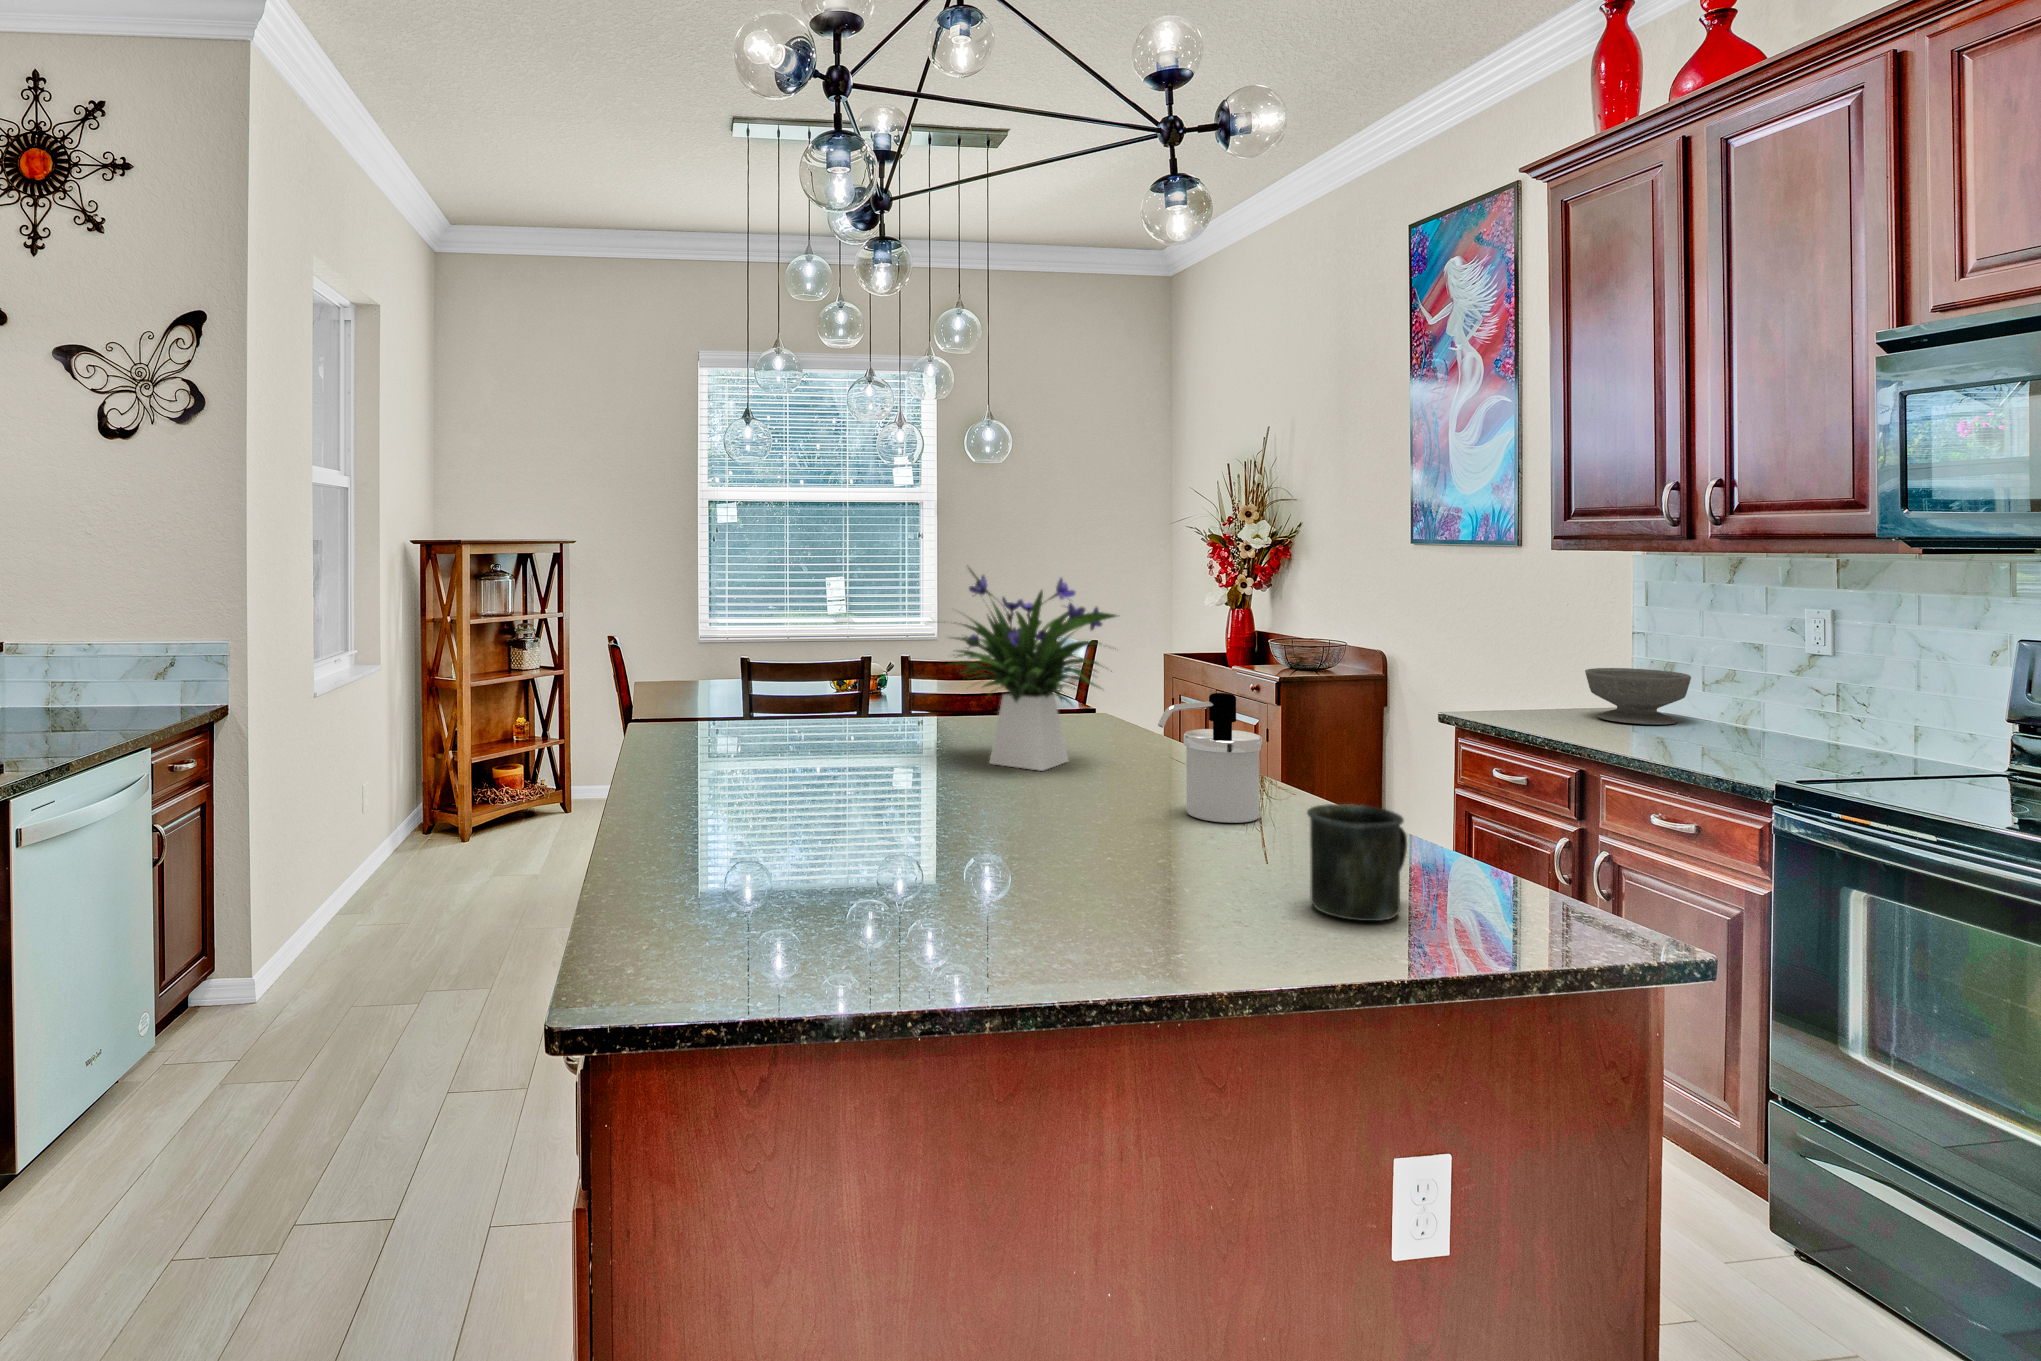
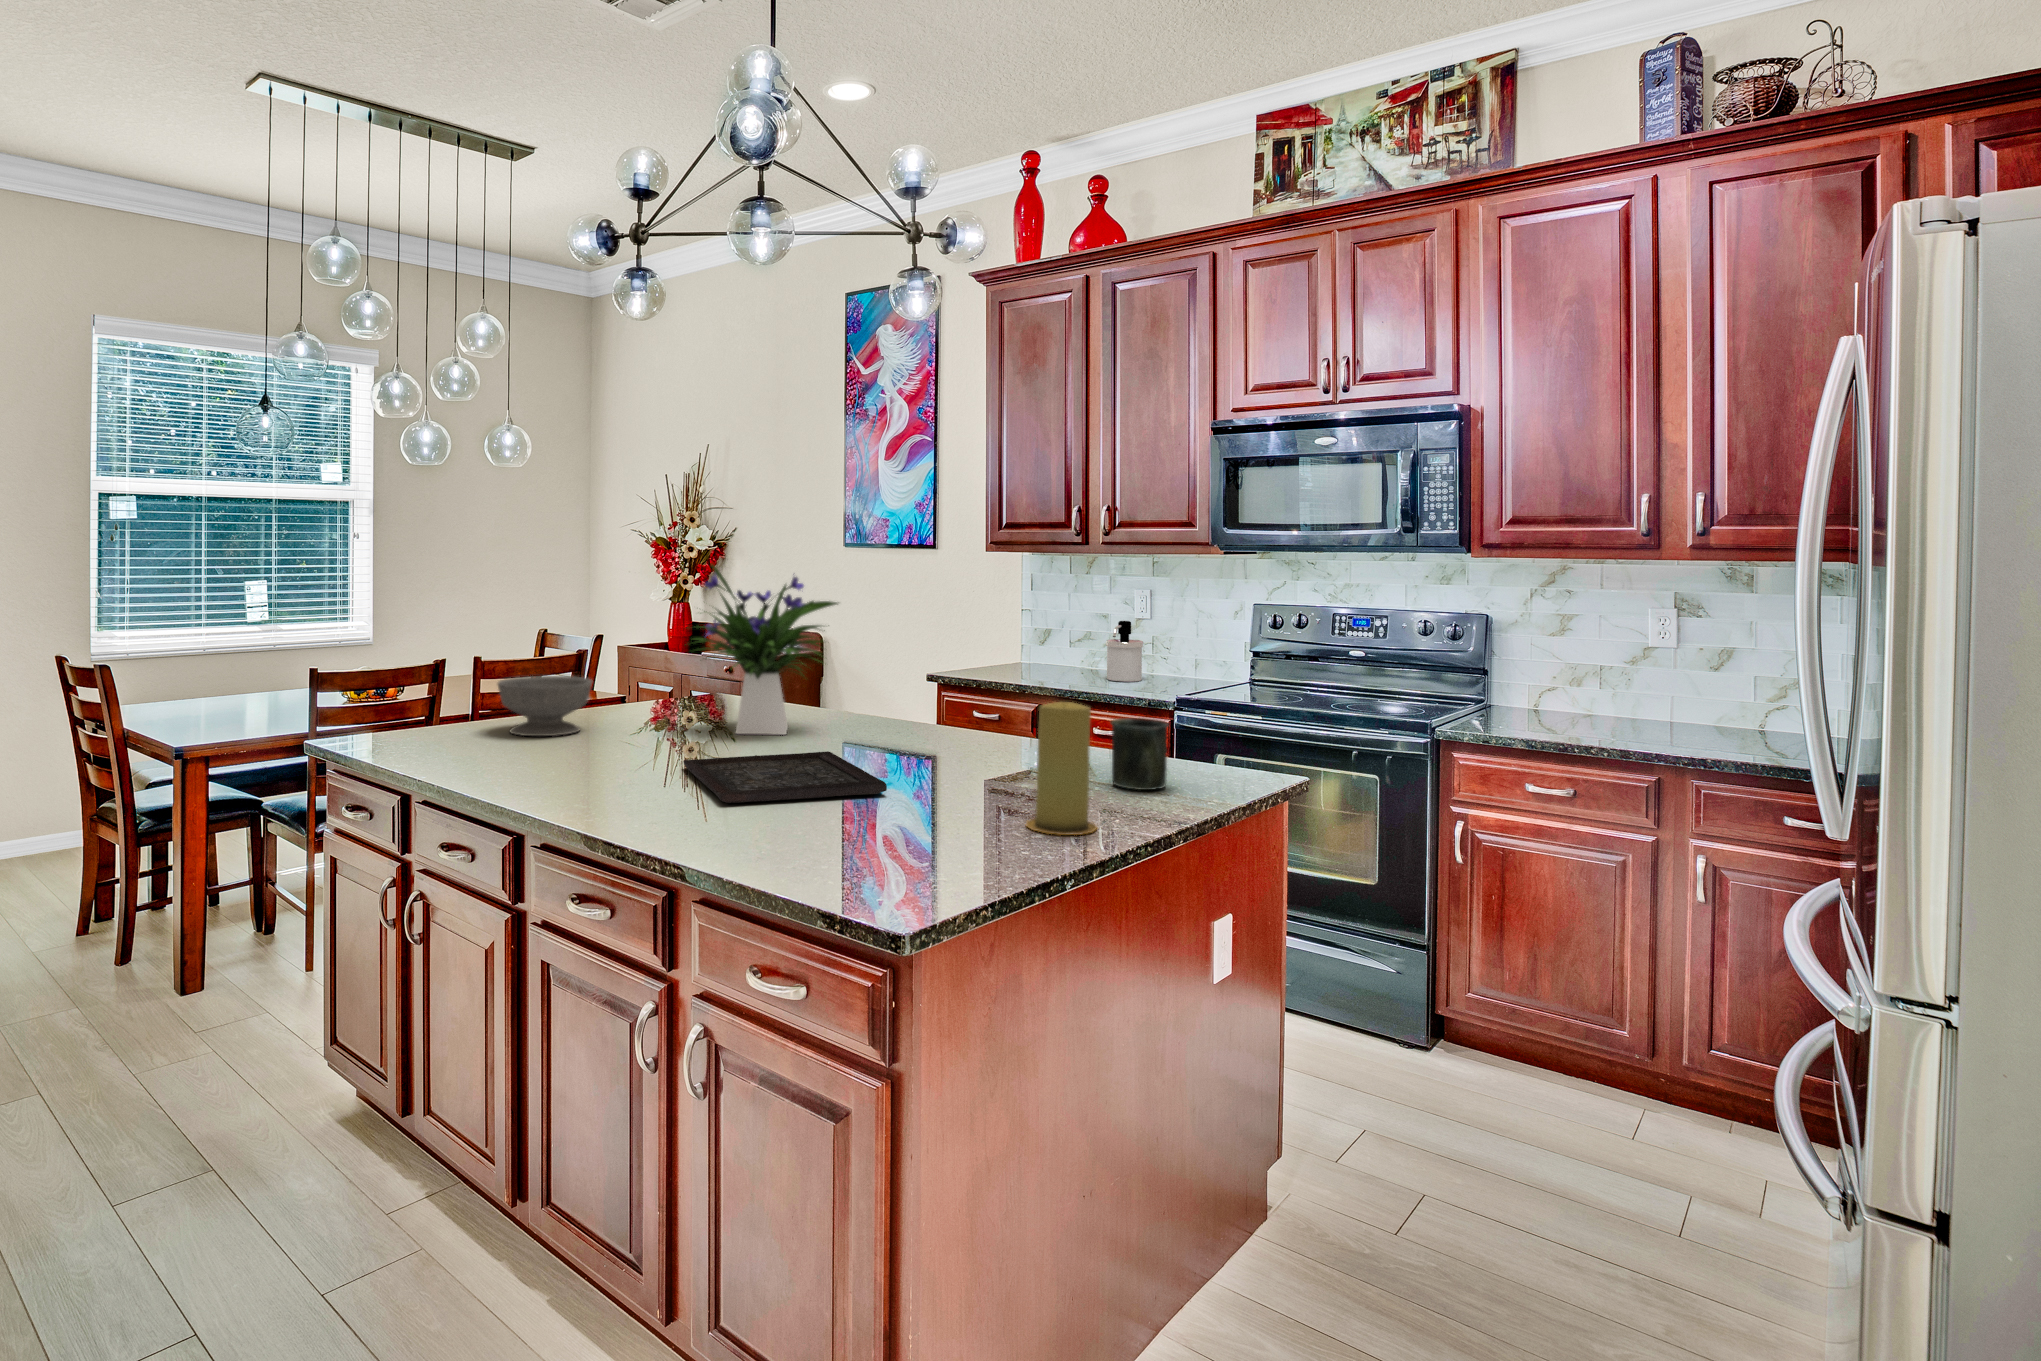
bowl: present [1585,668,1691,725] -> present [498,676,592,736]
soap dispenser: present [1158,693,1262,823] -> present [1106,621,1143,682]
candle: none [1036,770,1140,968] -> present [1026,702,1097,835]
tray: none [772,788,1016,860] -> present [684,751,887,803]

